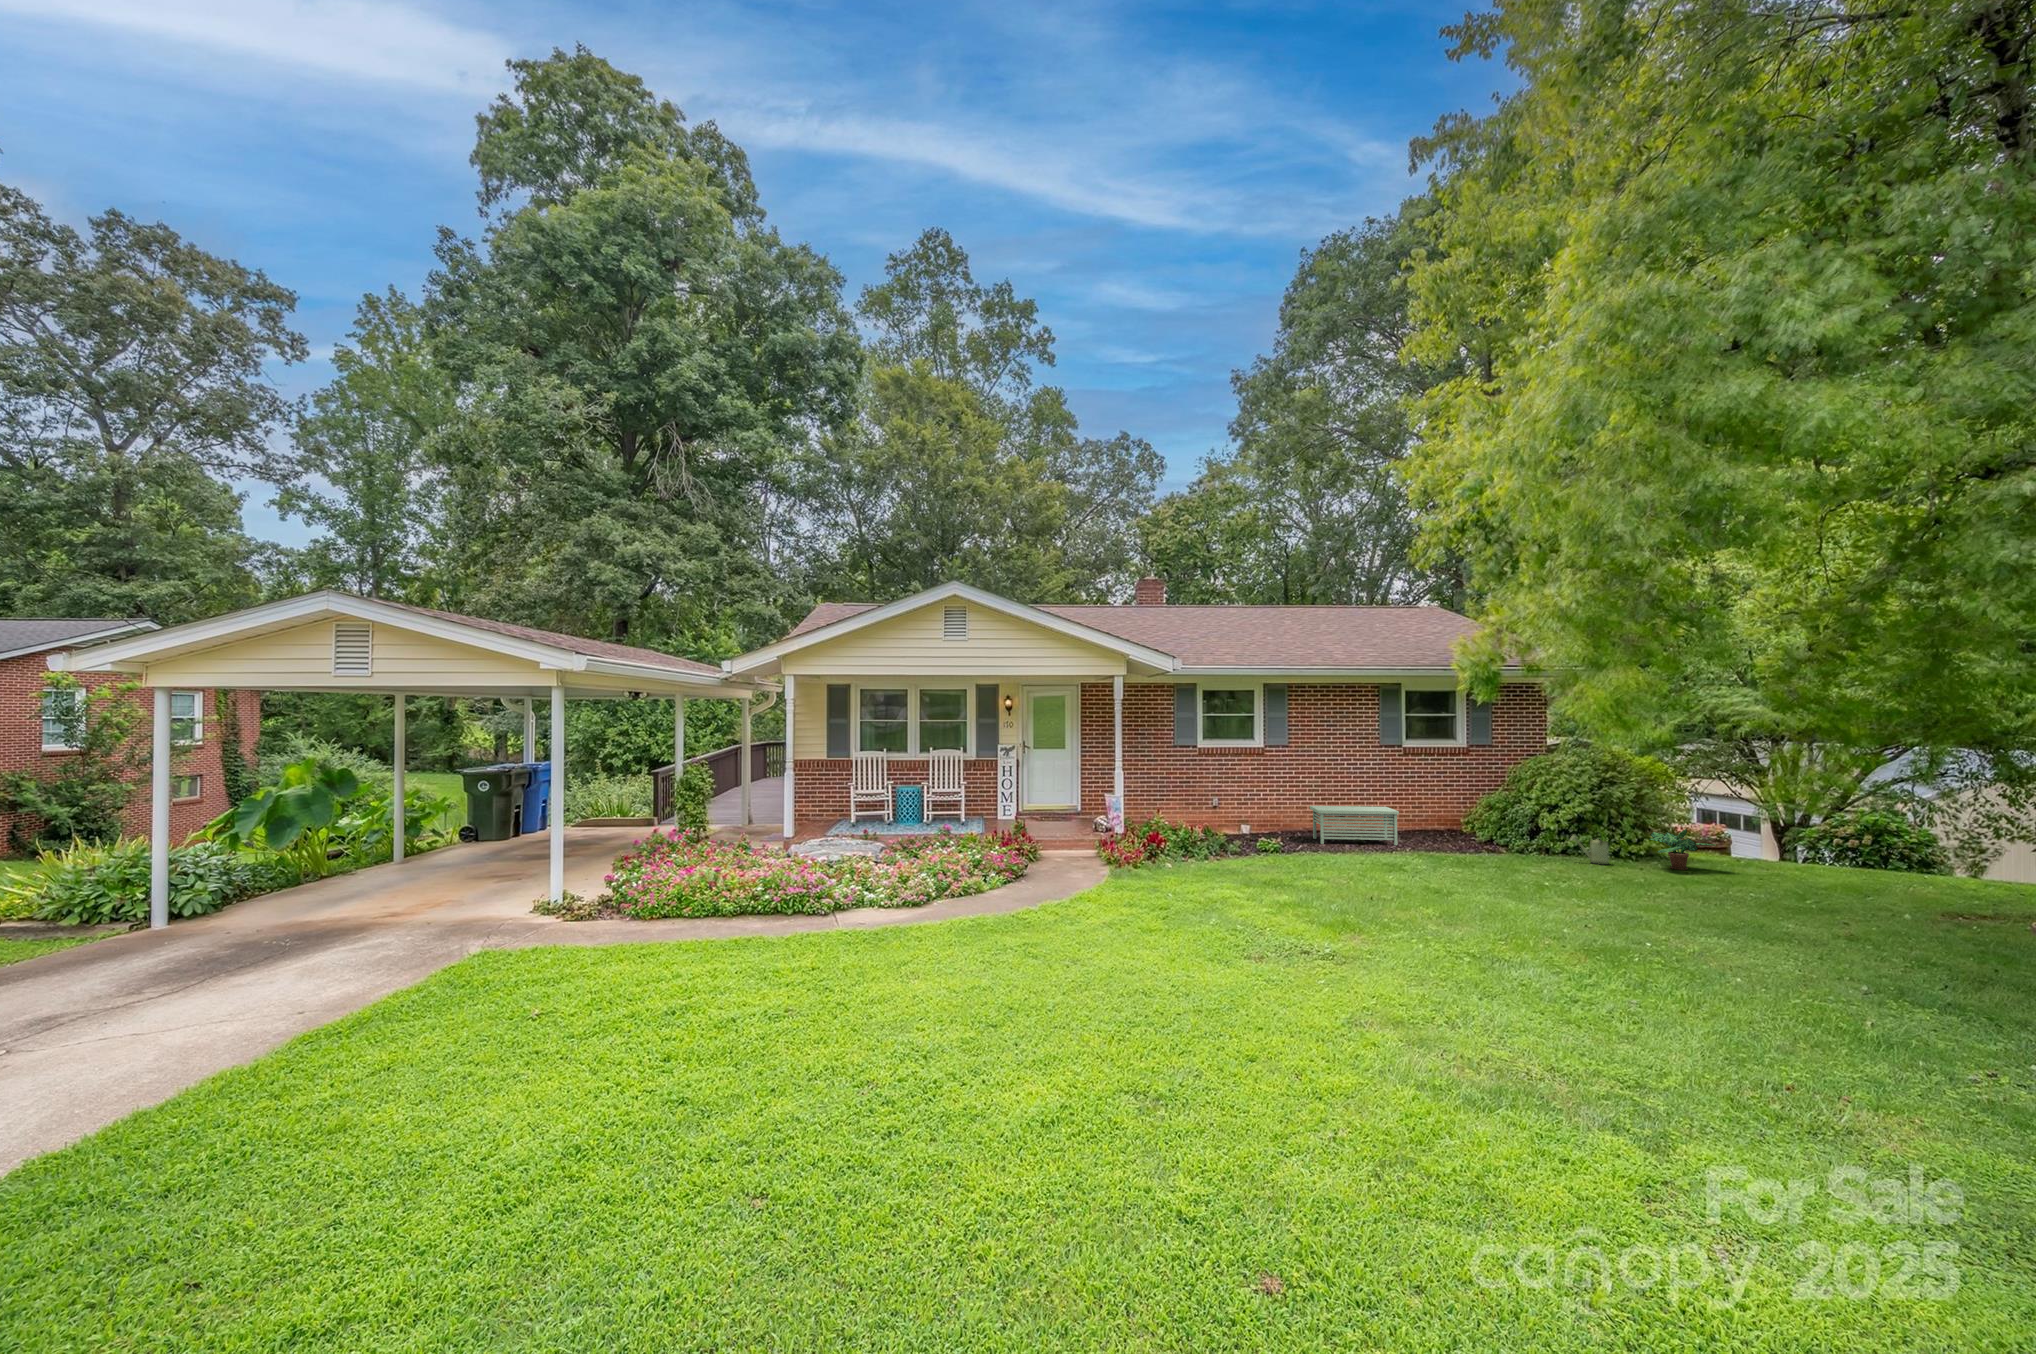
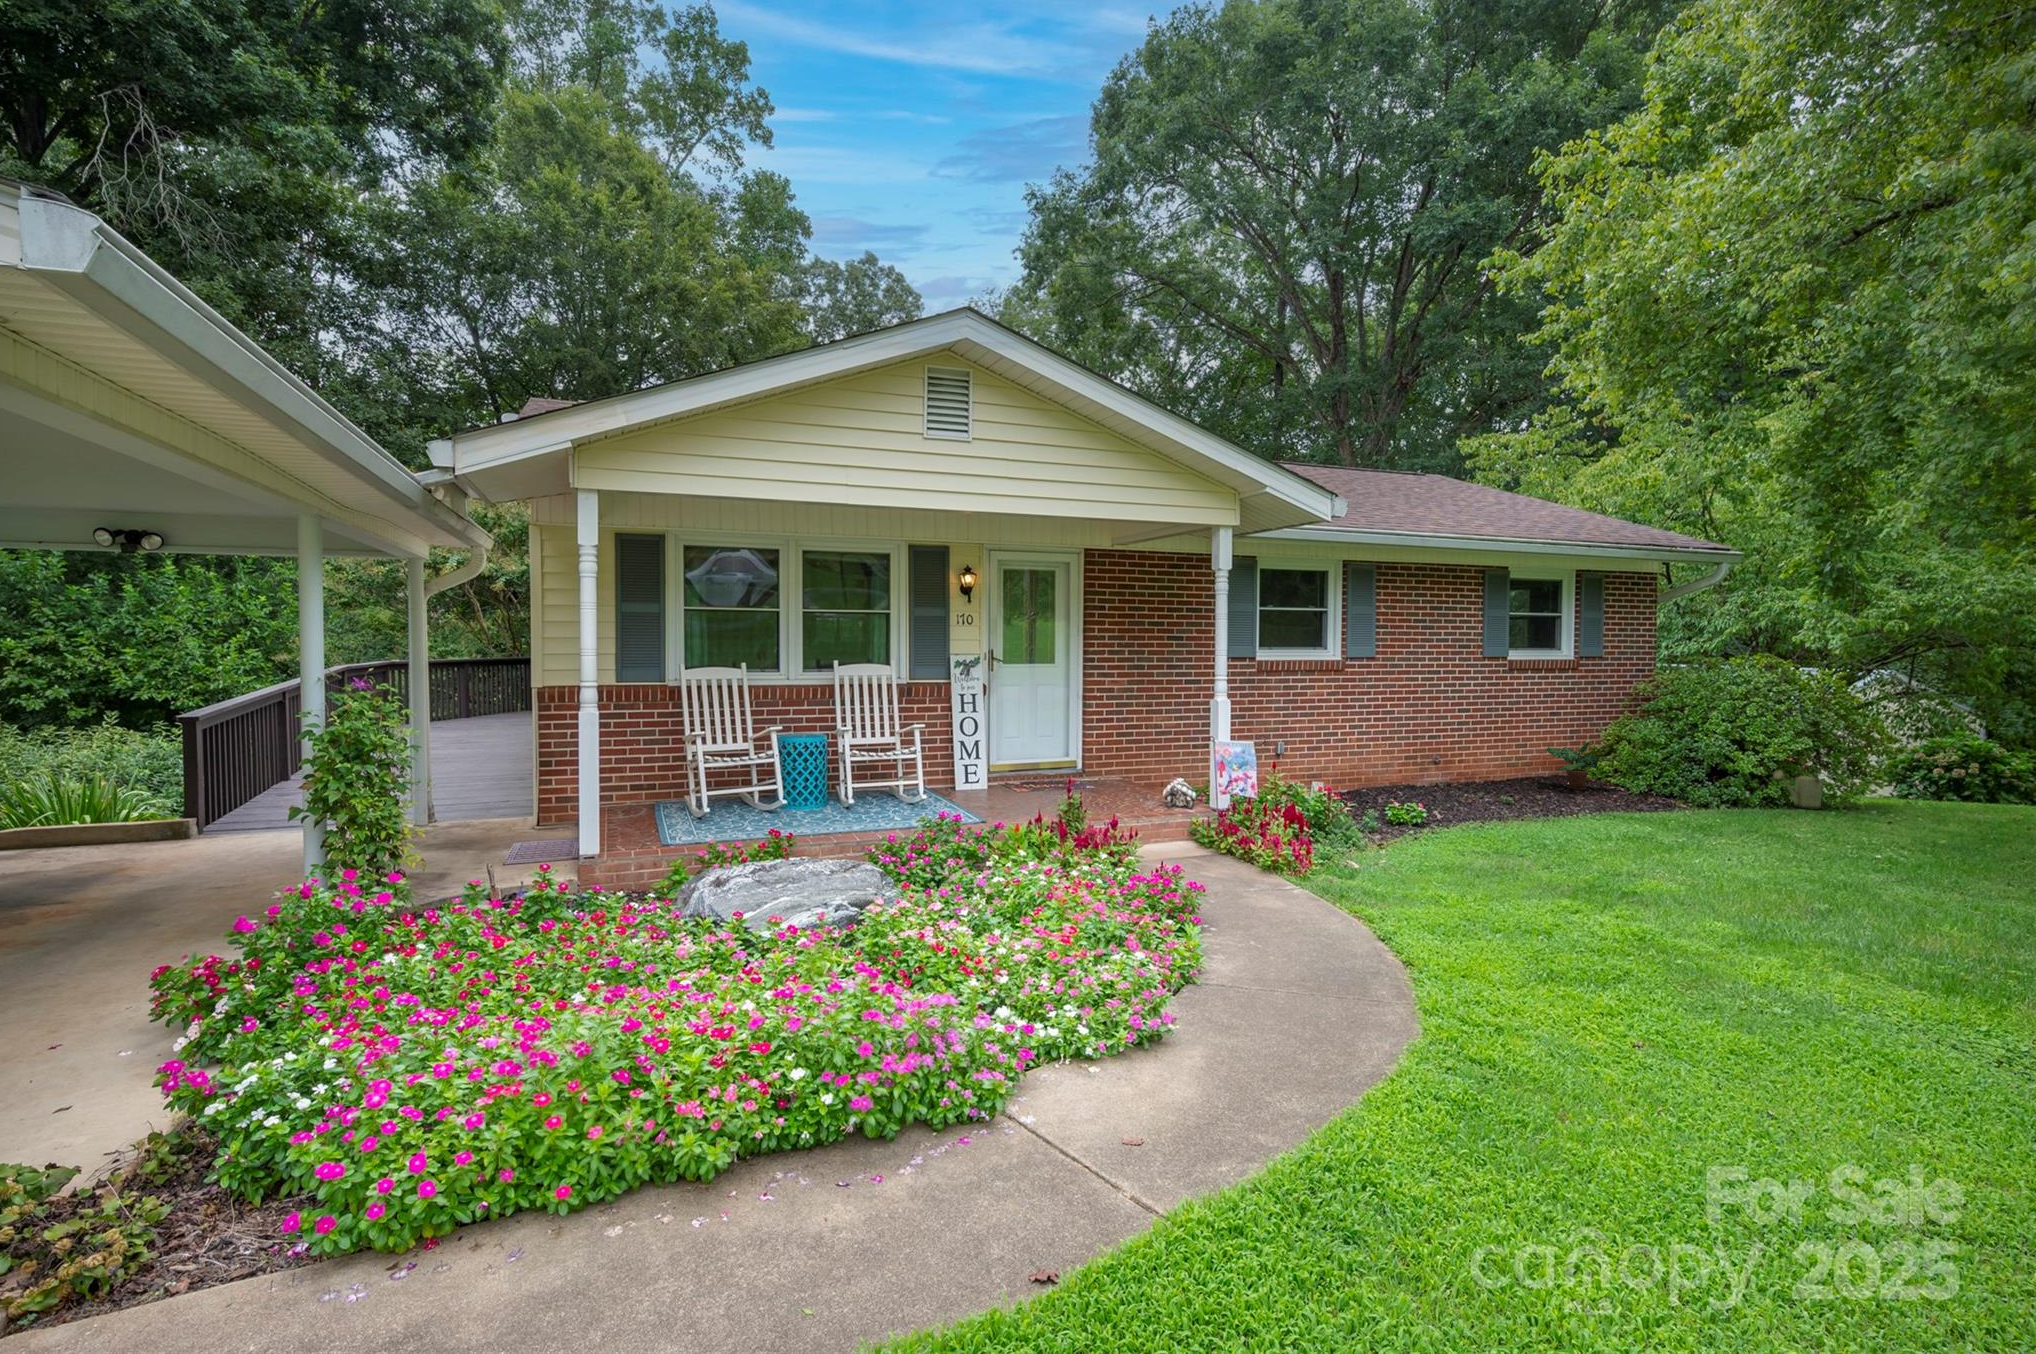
storage bench: present [1310,806,1399,845] -> none [1396,741,1529,800]
potted plant: present [1650,829,1713,870] -> present [1547,742,1616,790]

